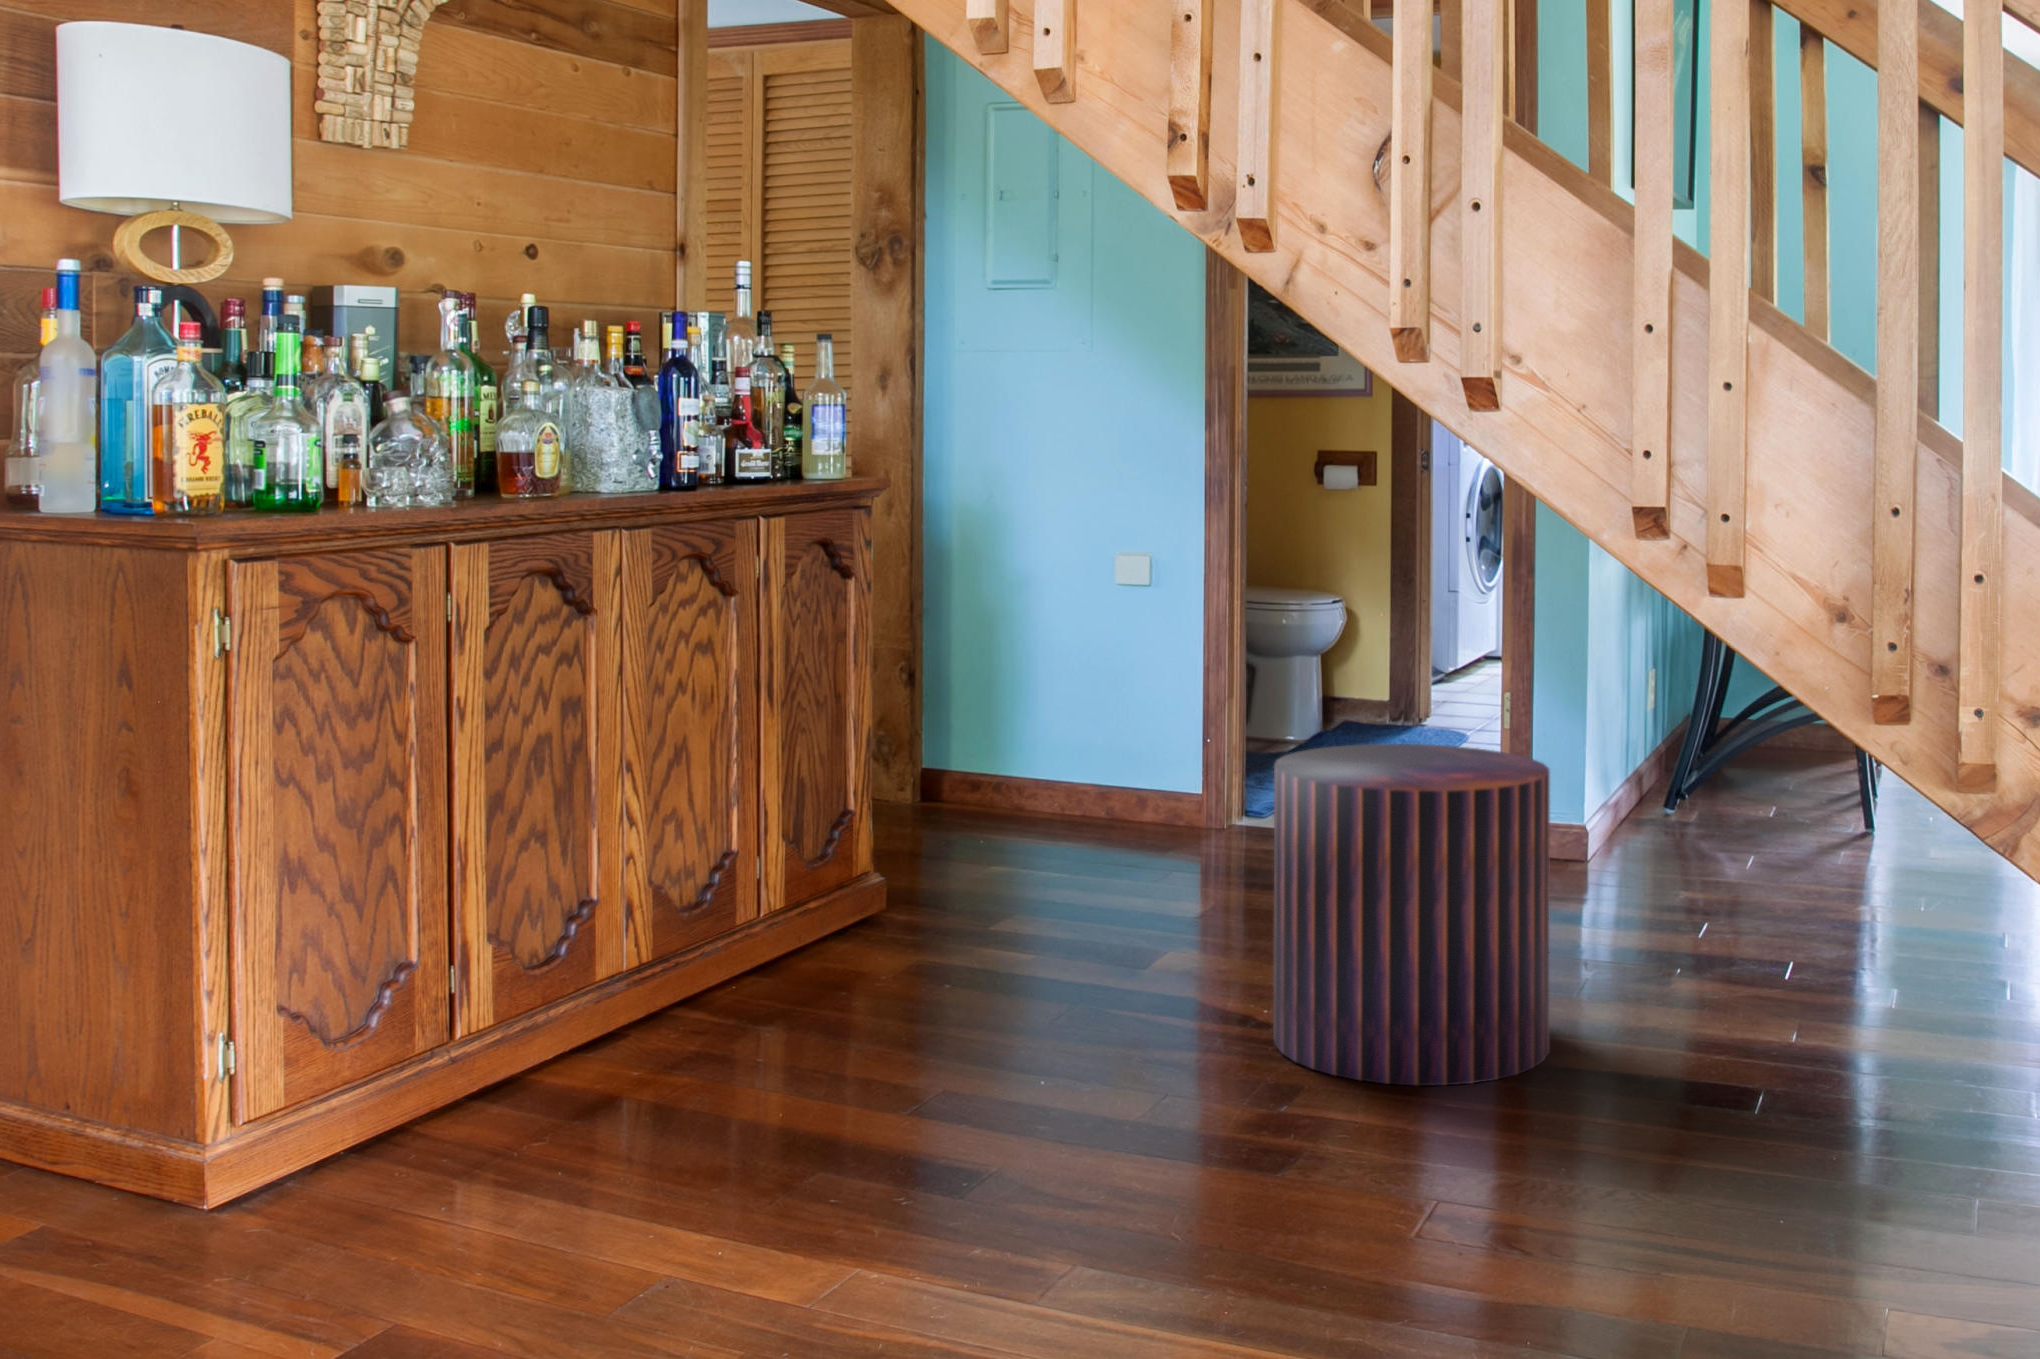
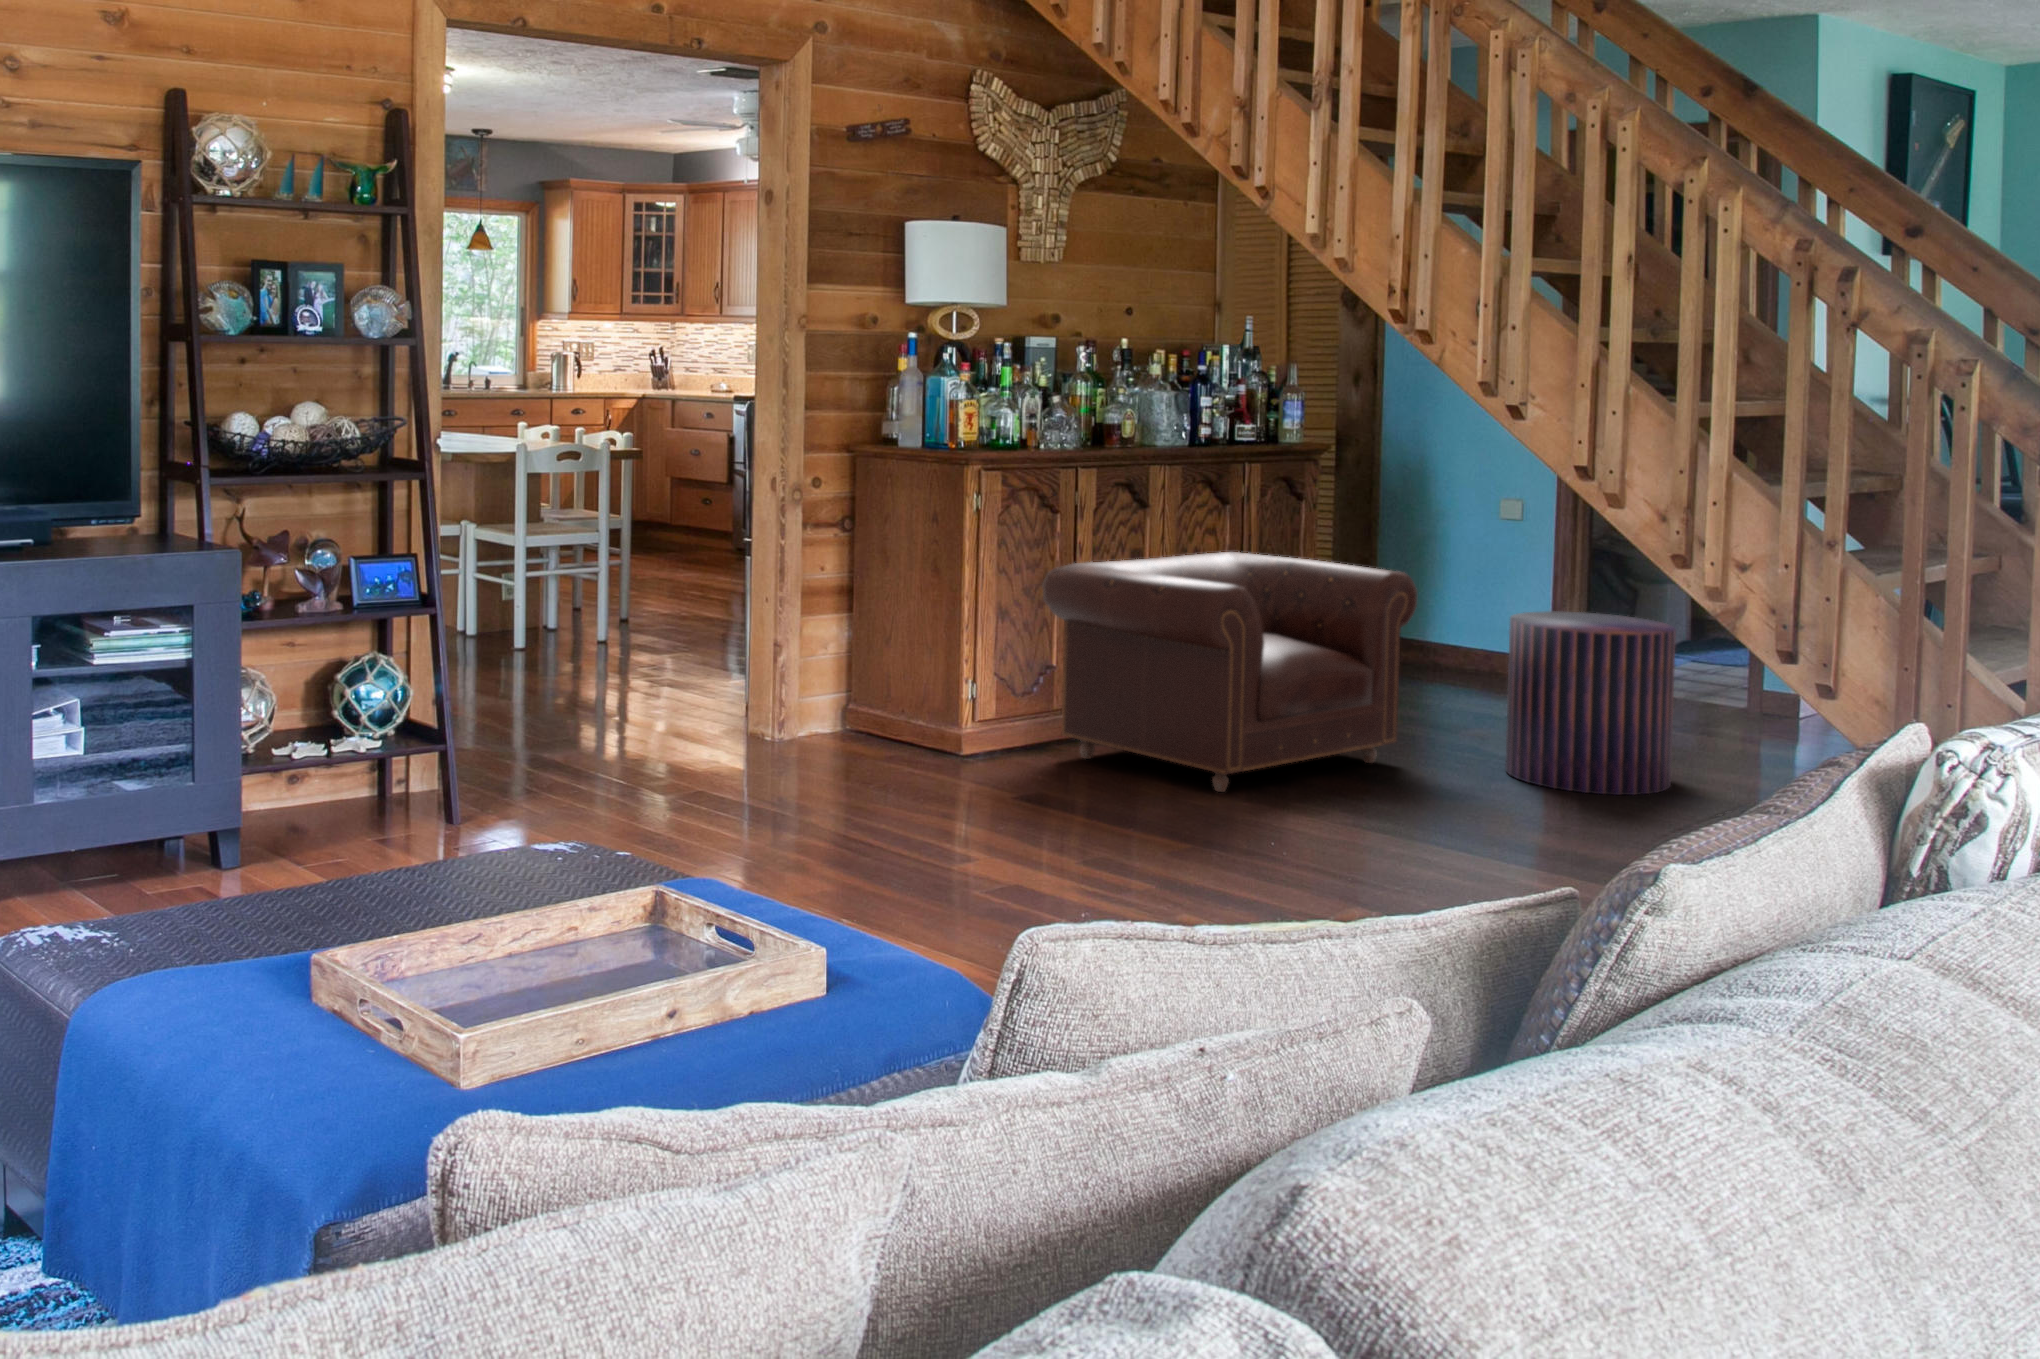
armchair: none [379,683,1113,1225] -> present [1042,552,1417,792]

